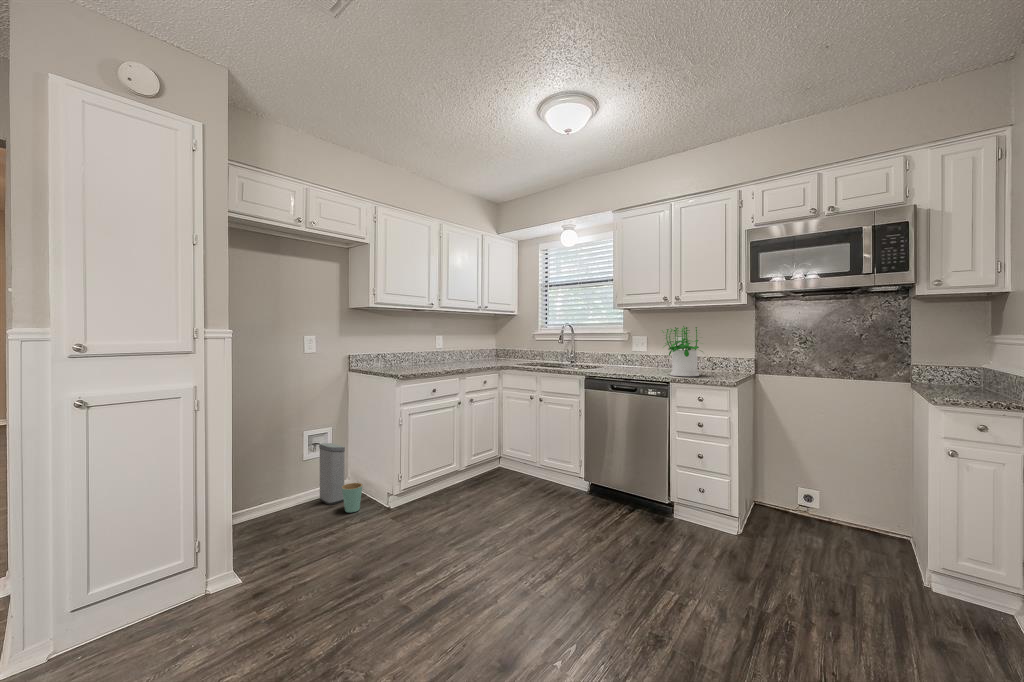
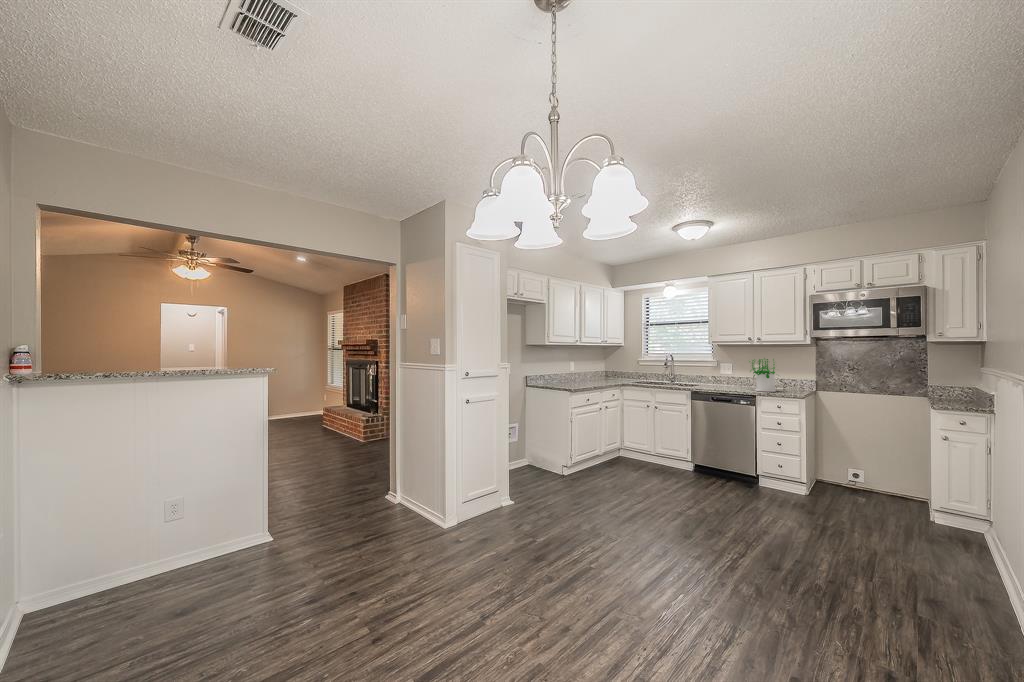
trash can: present [319,443,362,512] -> none [514,432,548,476]

